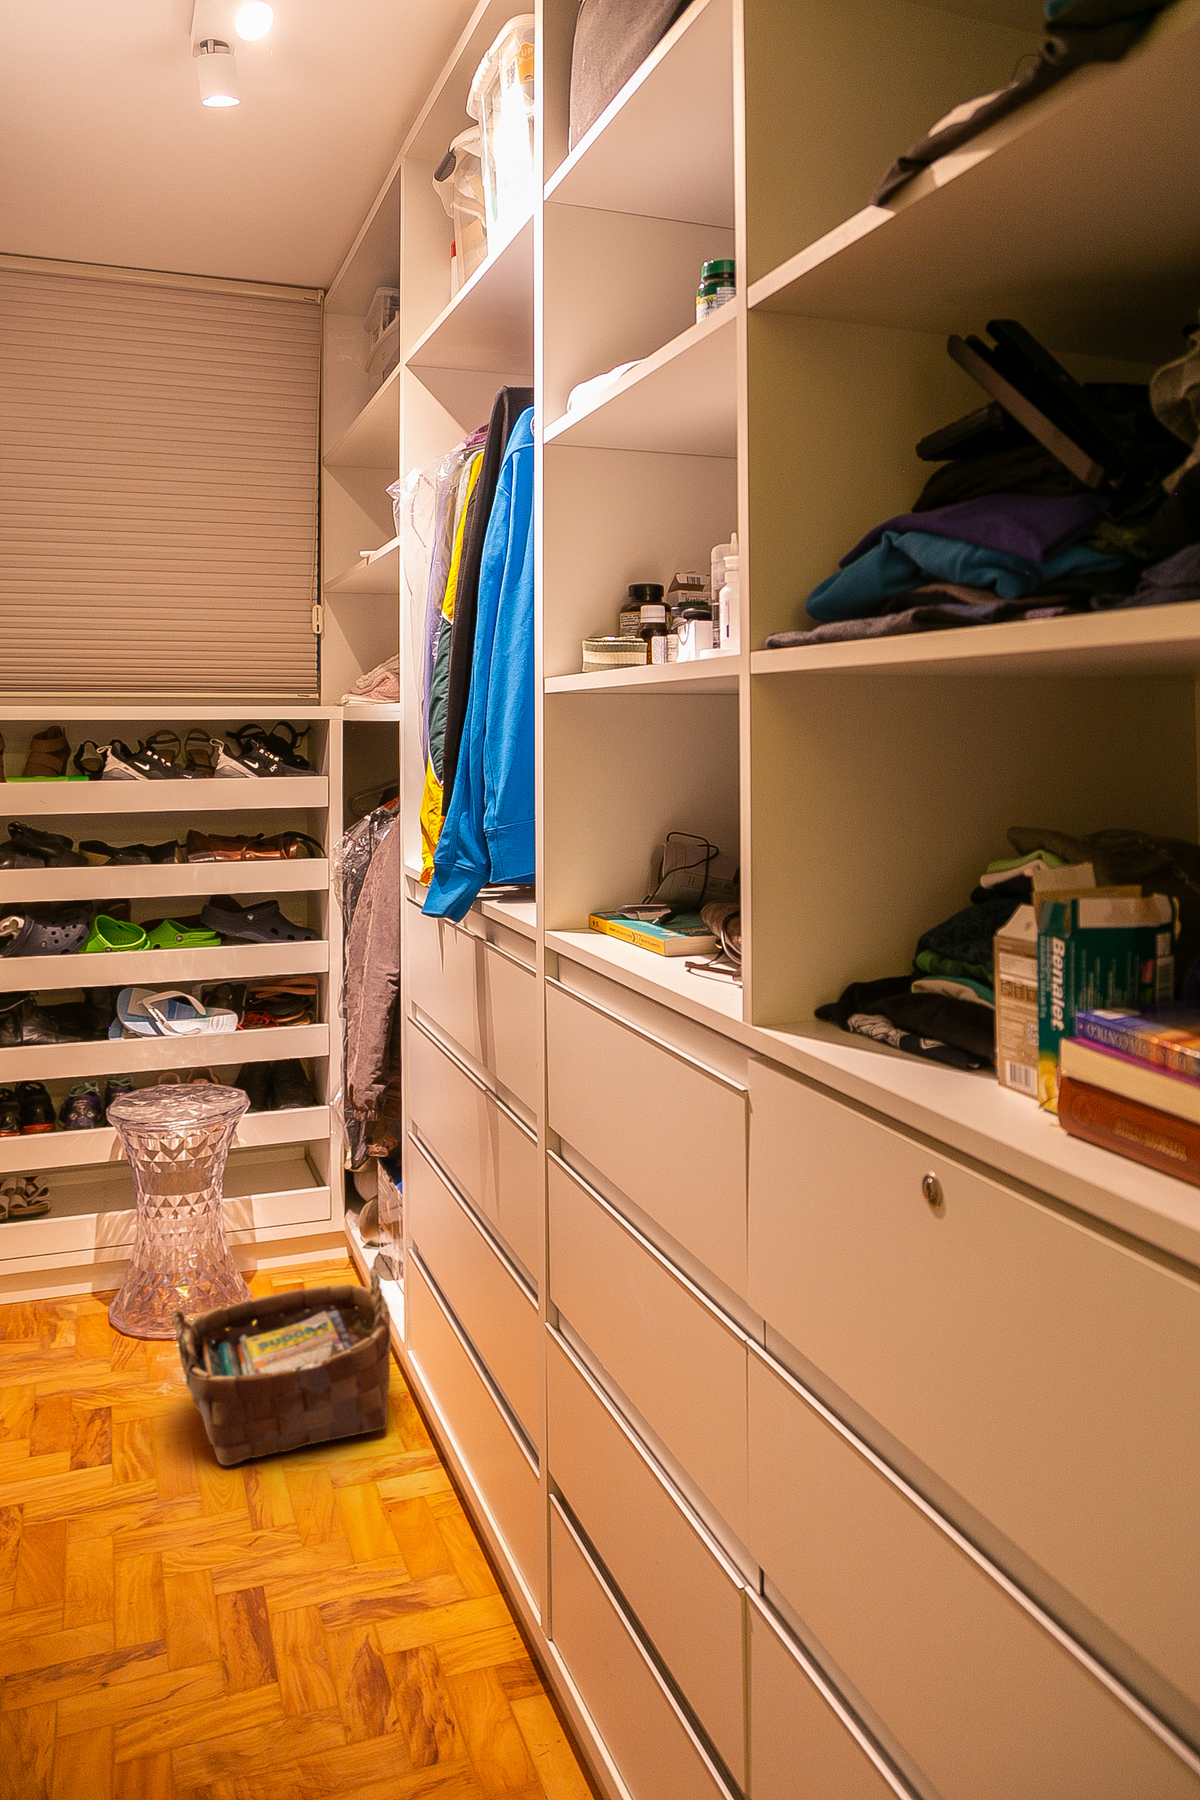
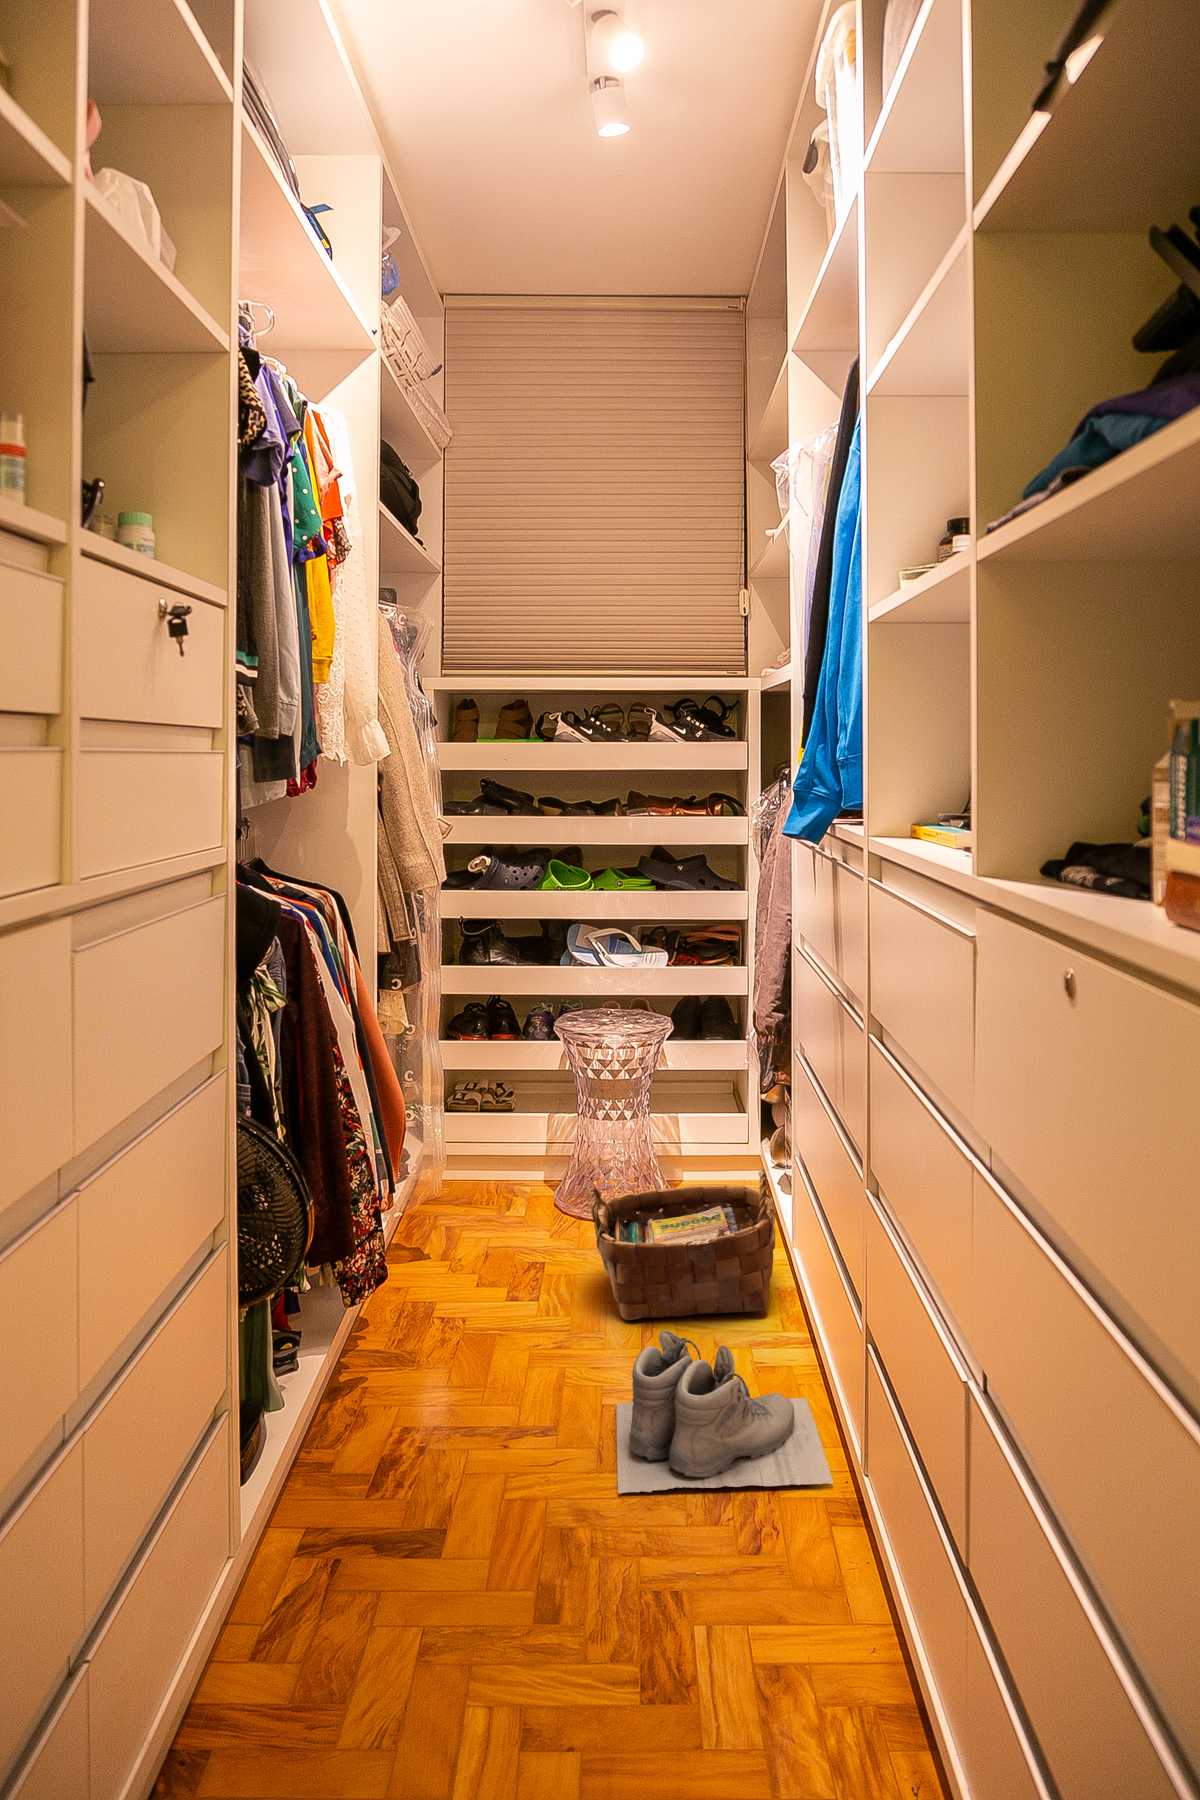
boots: none [230,1498,502,1721] -> present [616,1330,833,1494]

